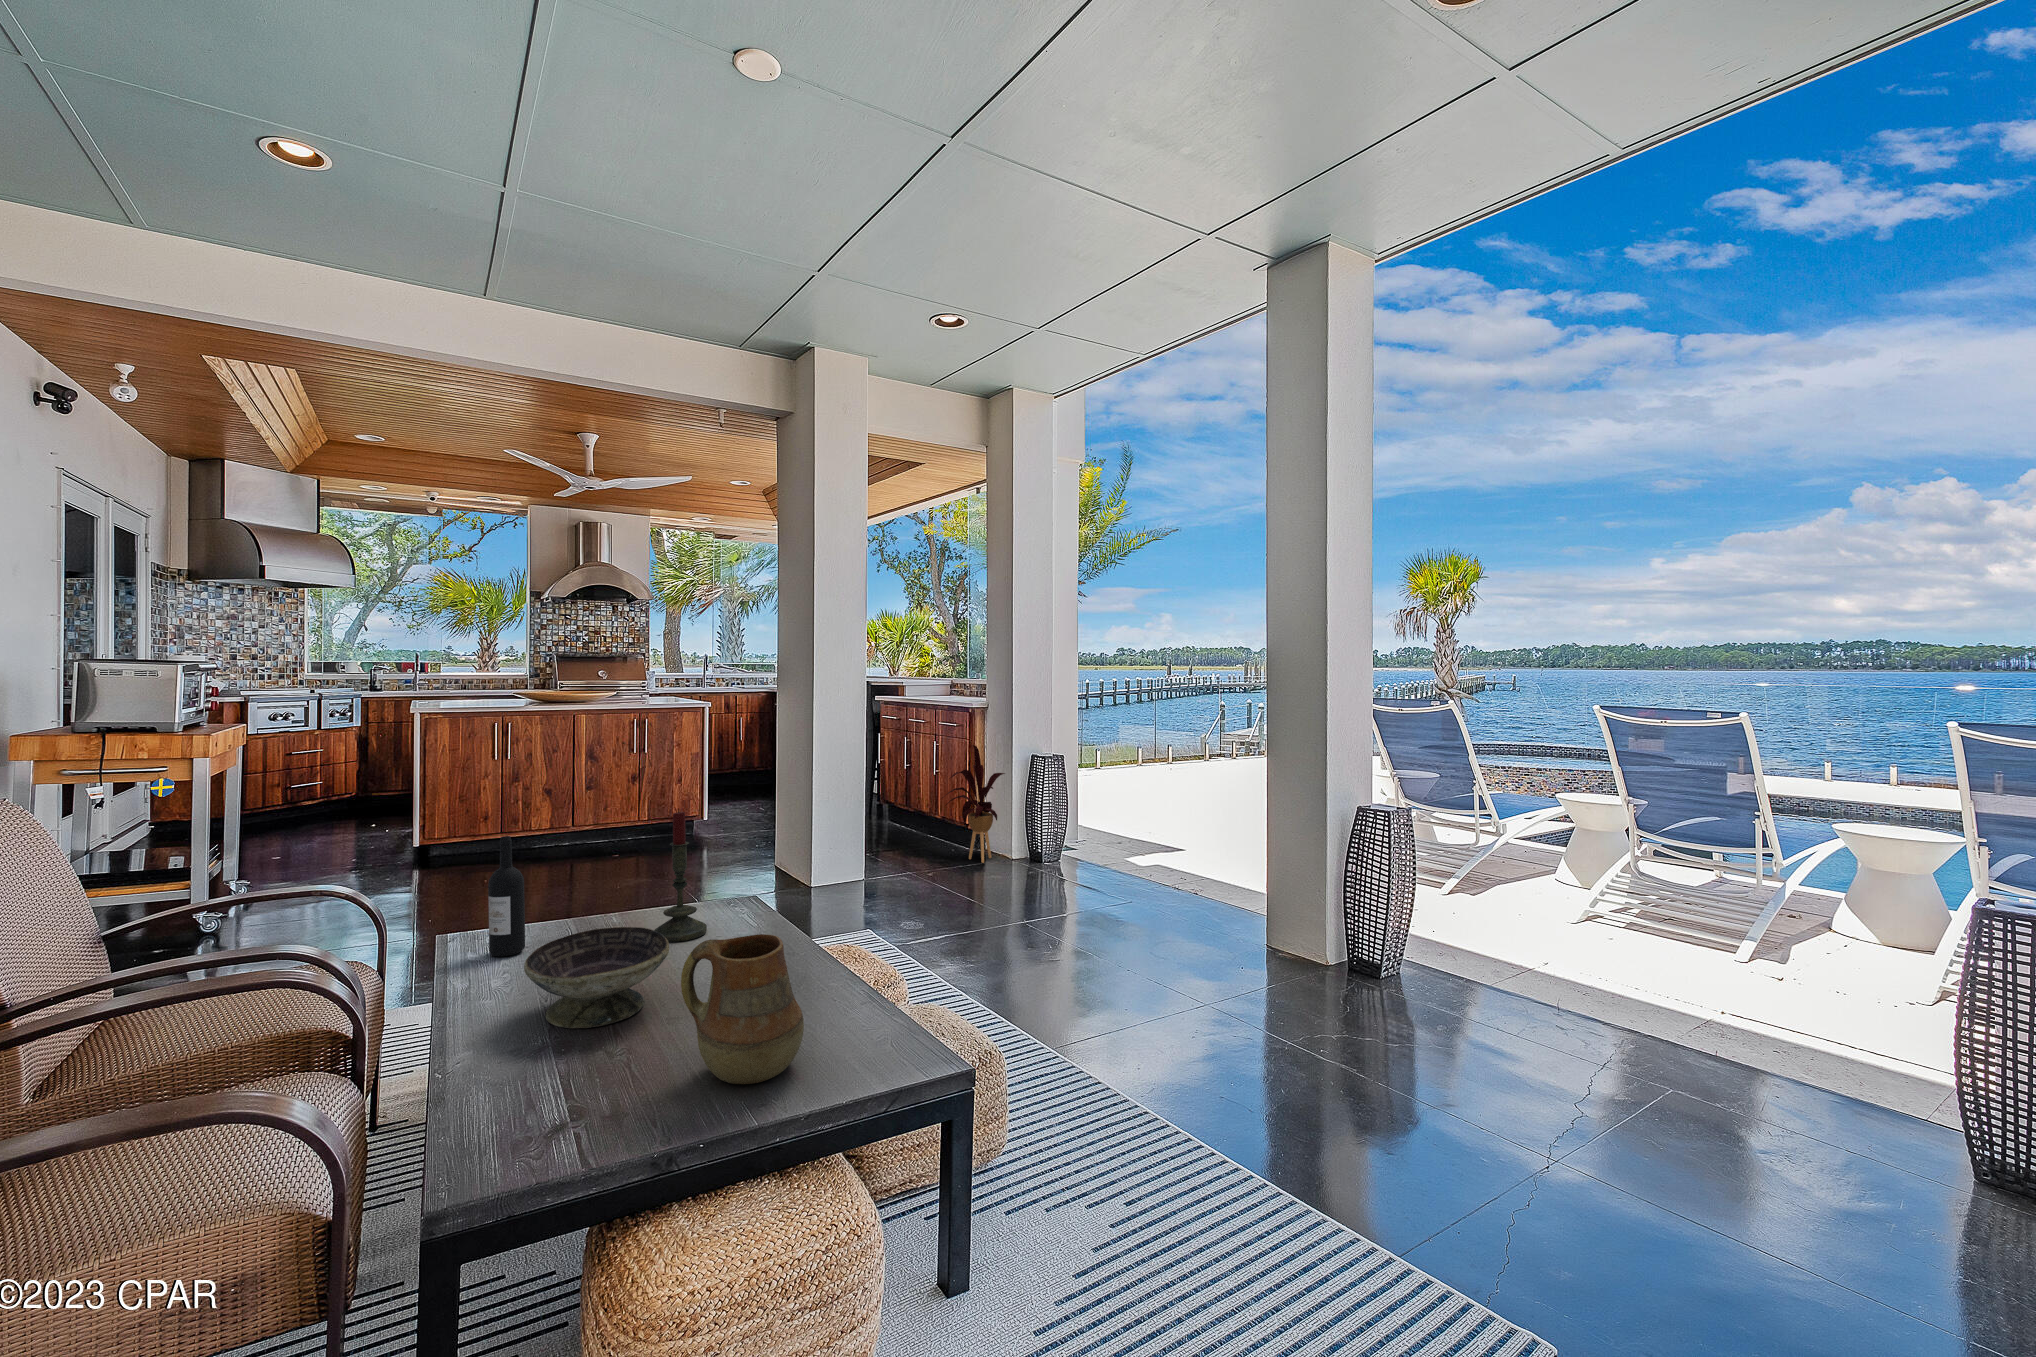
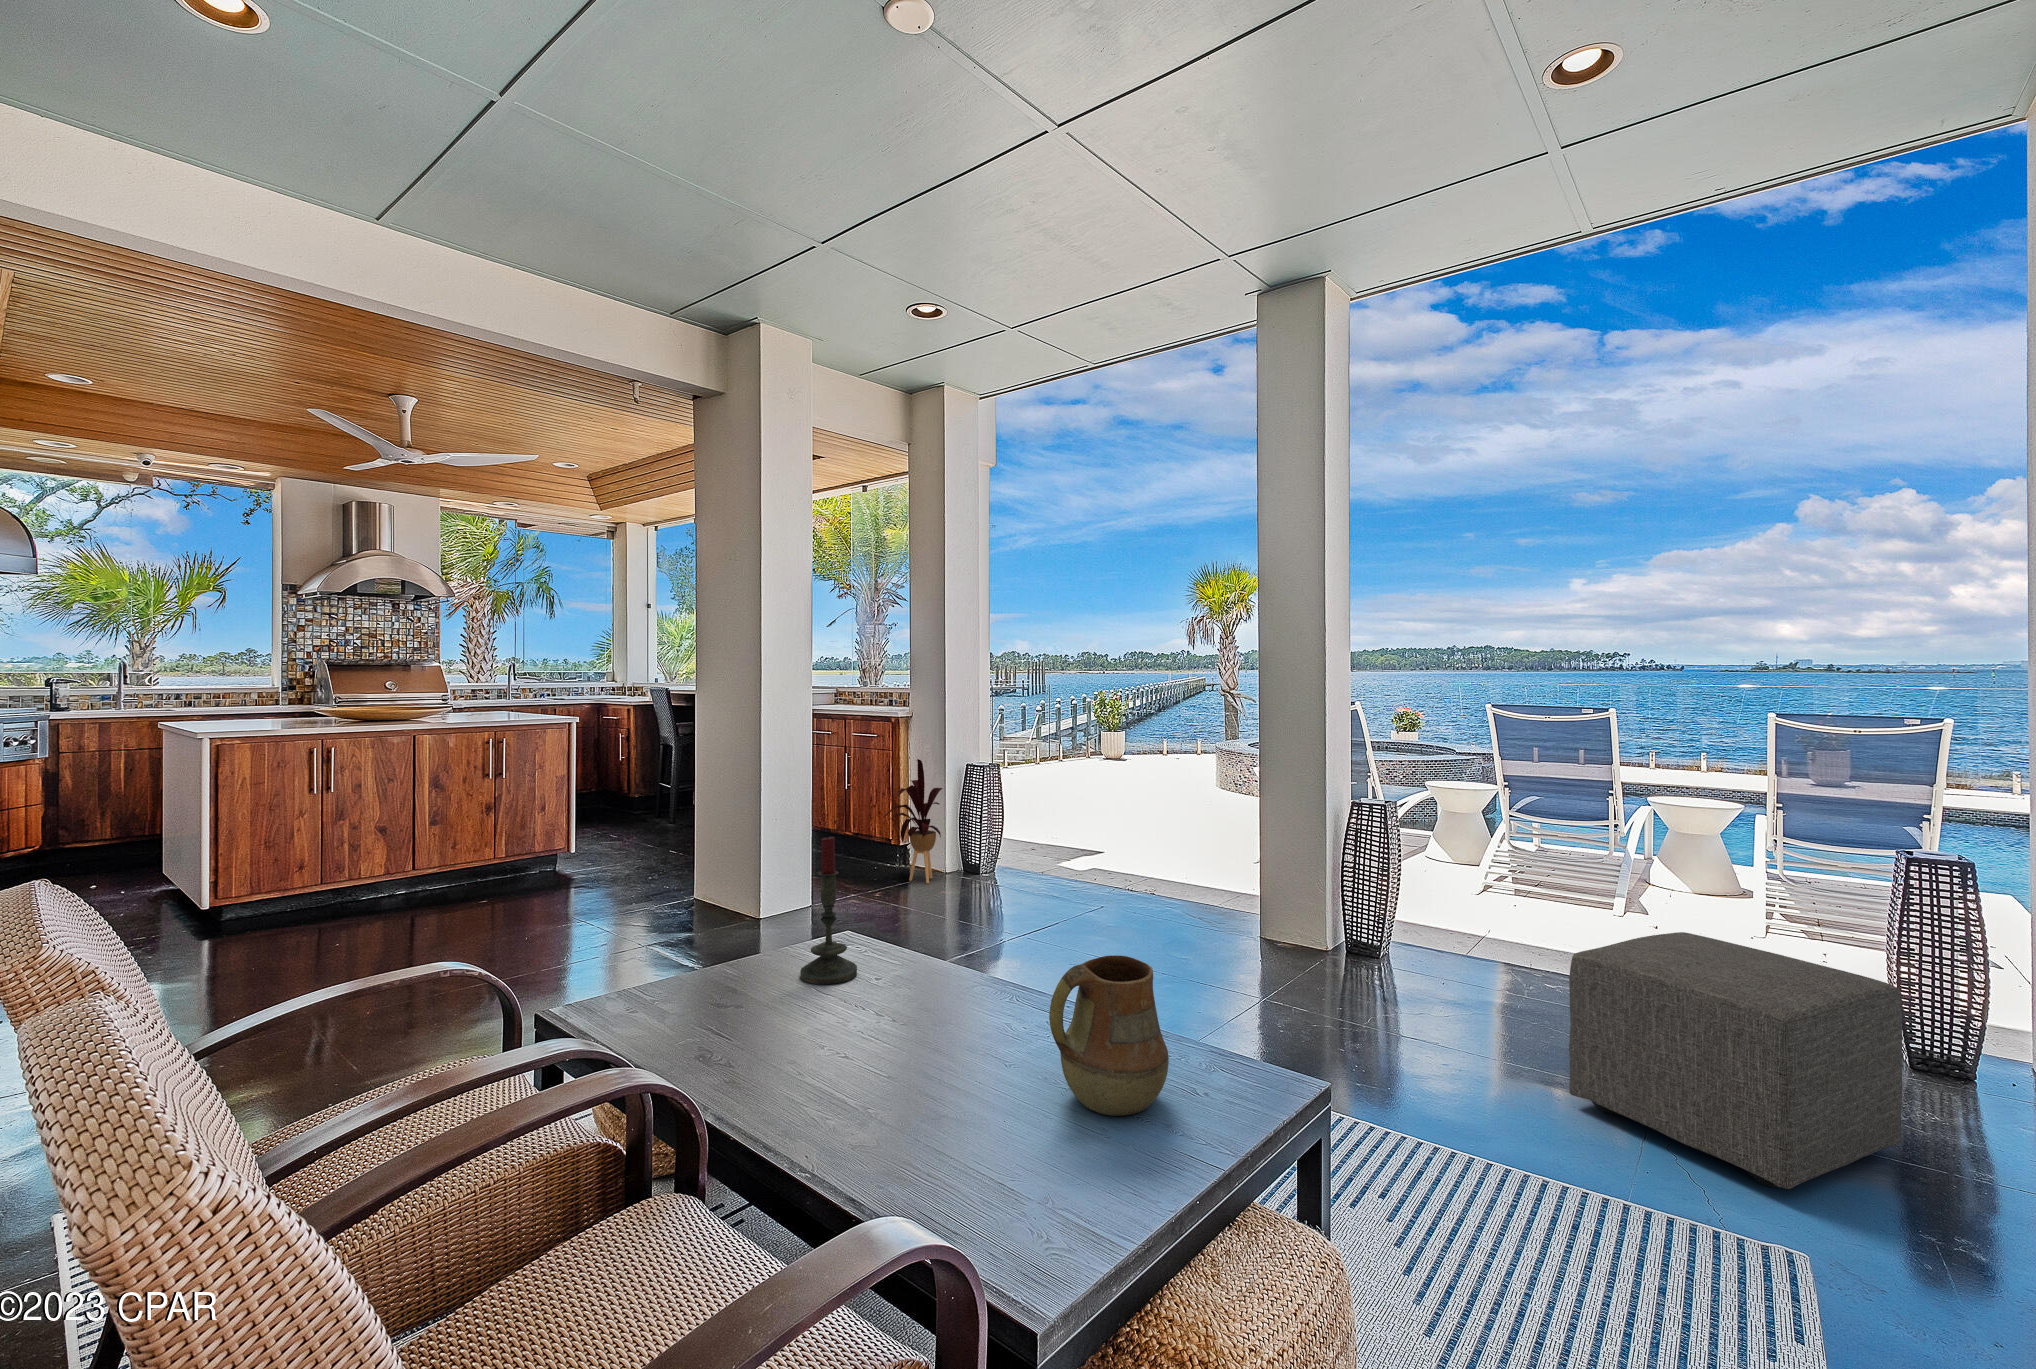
wine bottle: present [488,836,525,956] -> none [636,875,677,1019]
decorative bowl: present [524,927,669,1028] -> none [787,966,940,1085]
ottoman: none [1448,974,1847,1290] -> present [1569,932,1902,1189]

